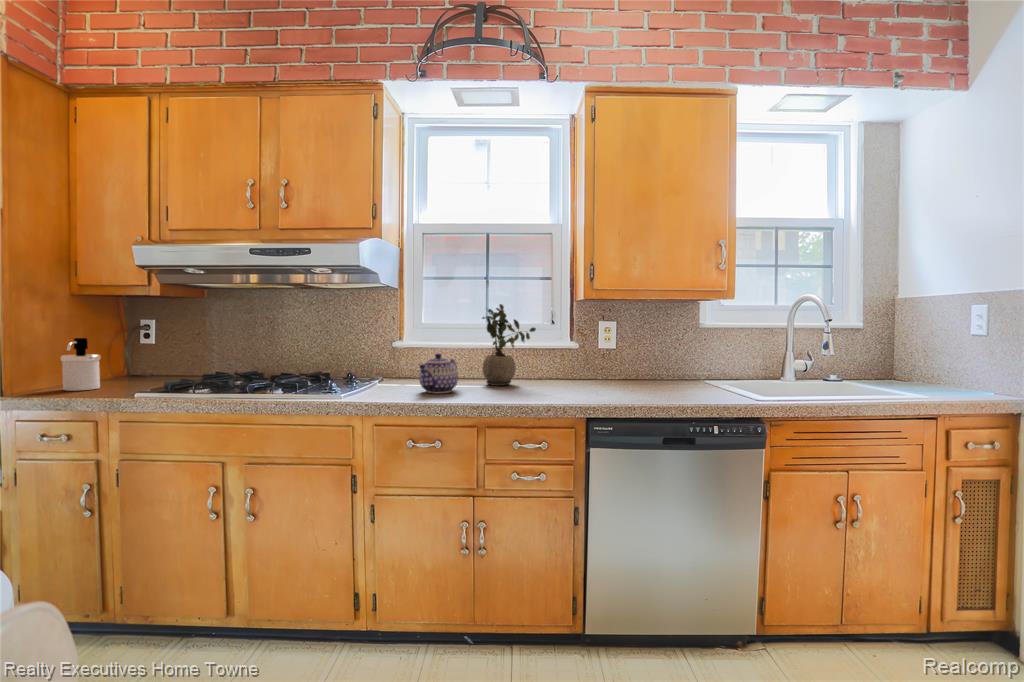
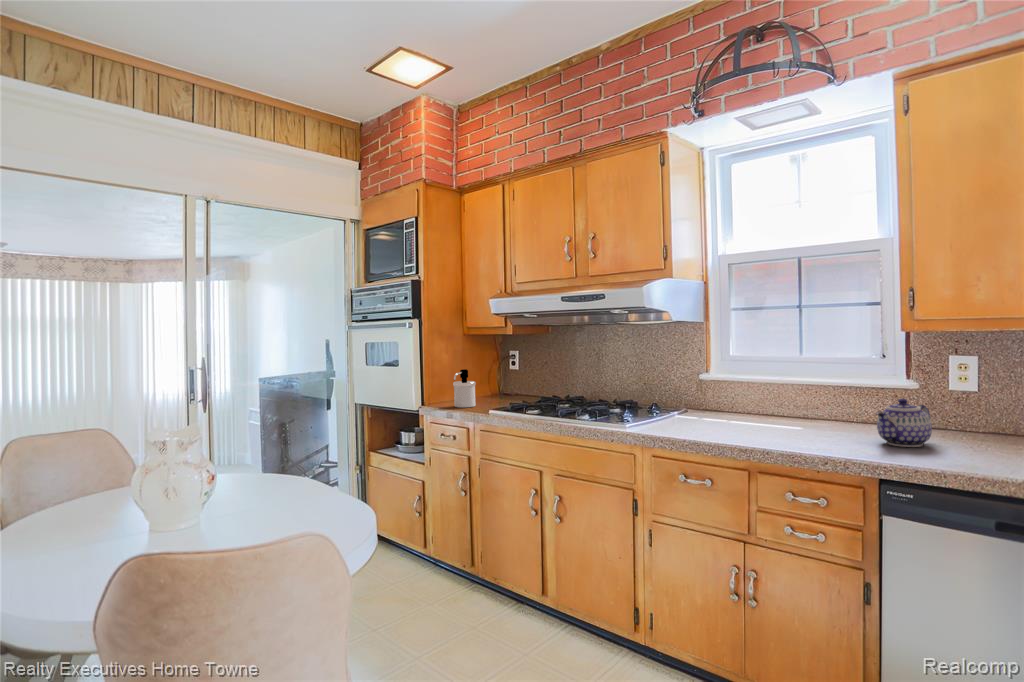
potted plant: present [482,304,536,386] -> none [776,337,841,427]
teapot: present [418,354,458,393] -> present [876,399,932,447]

